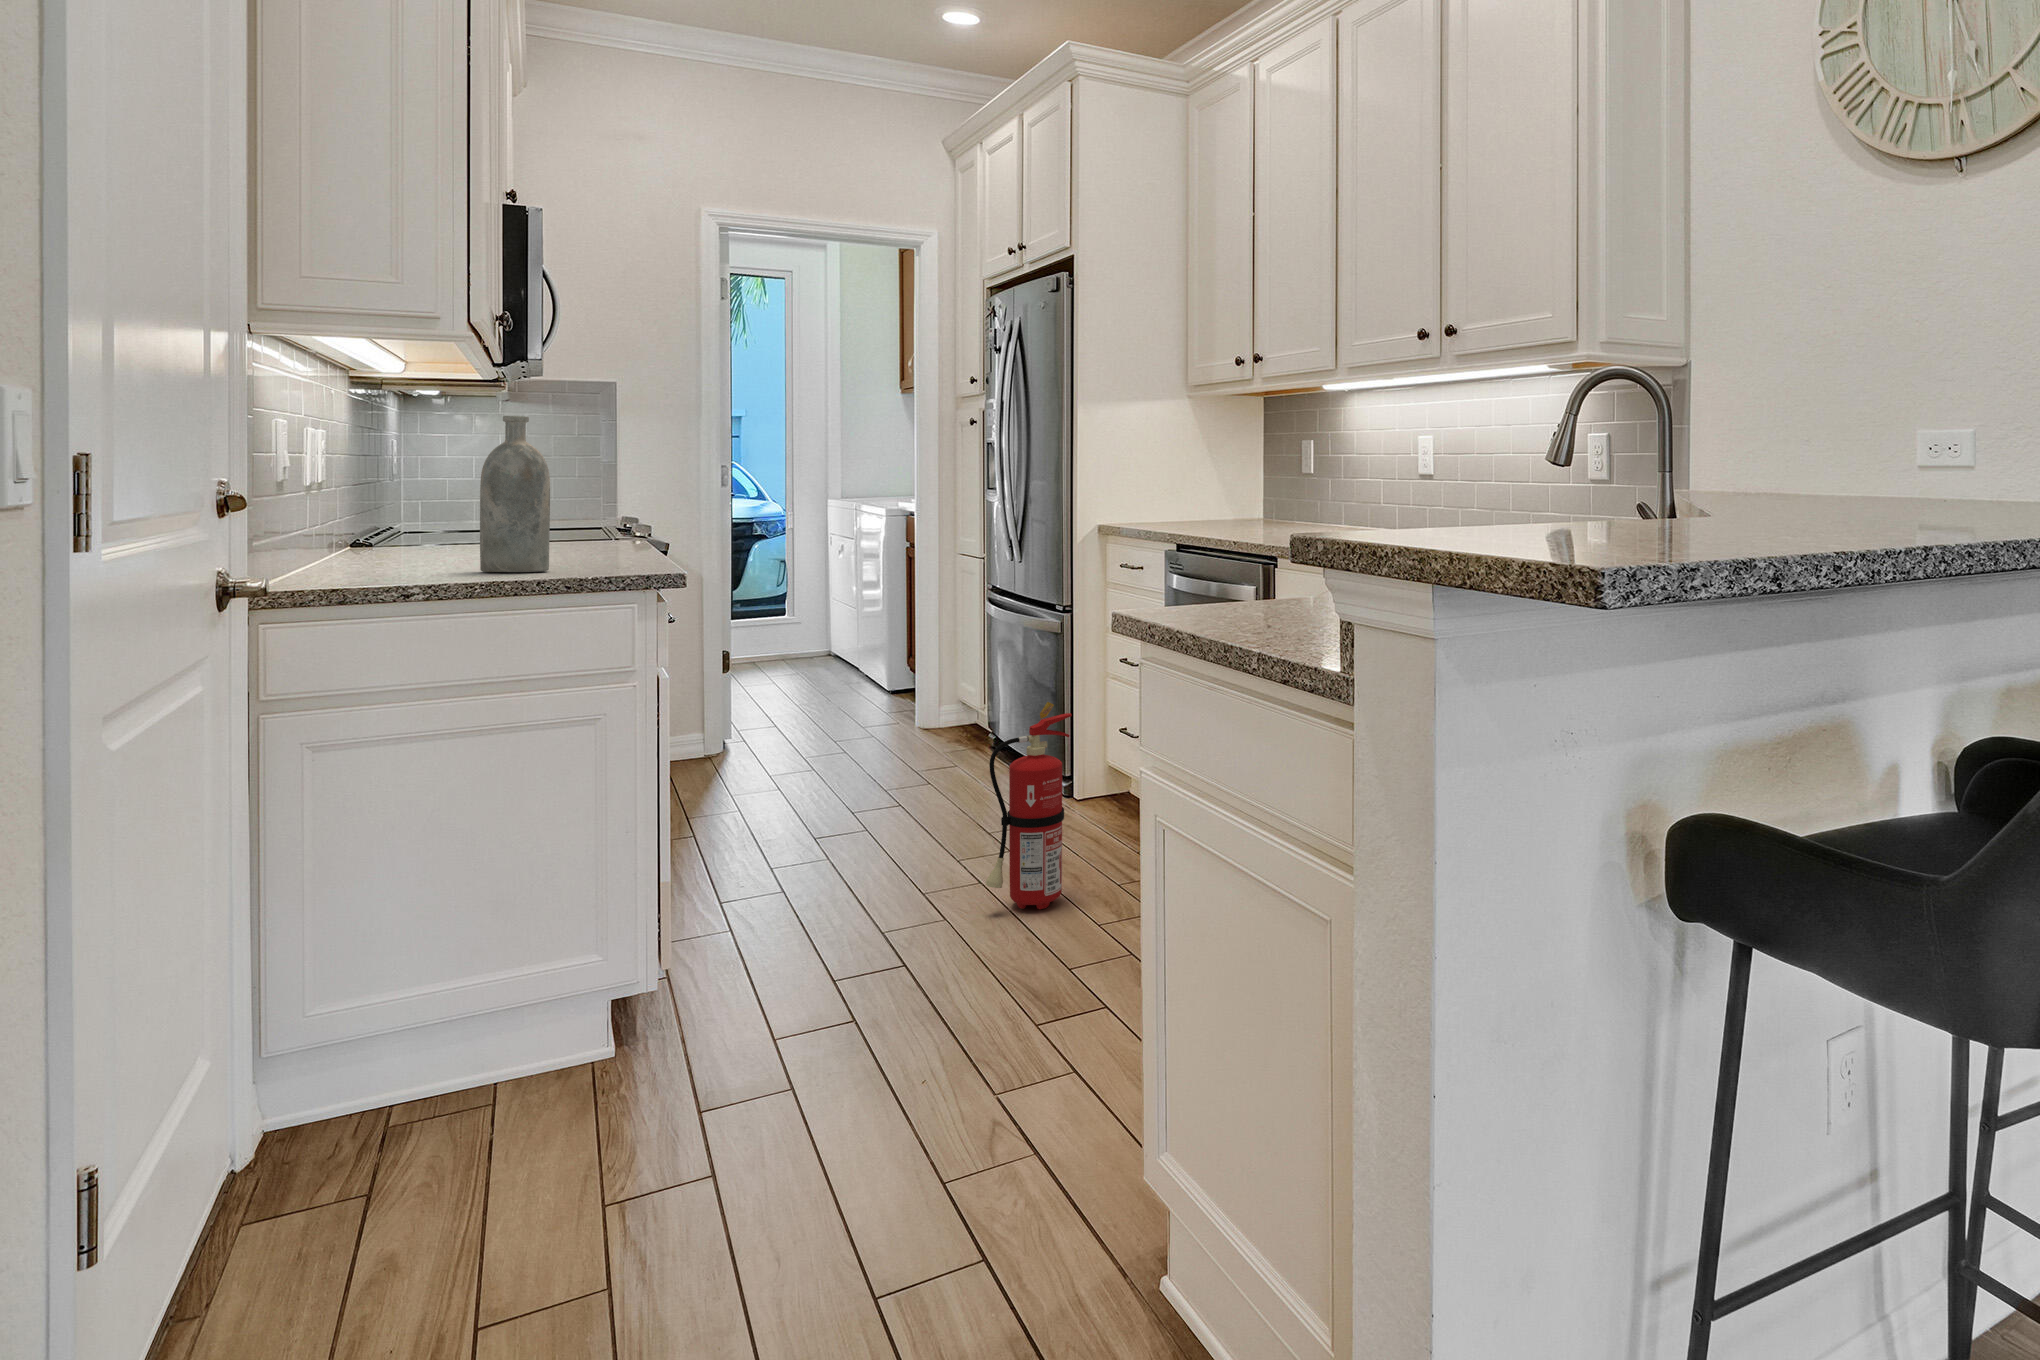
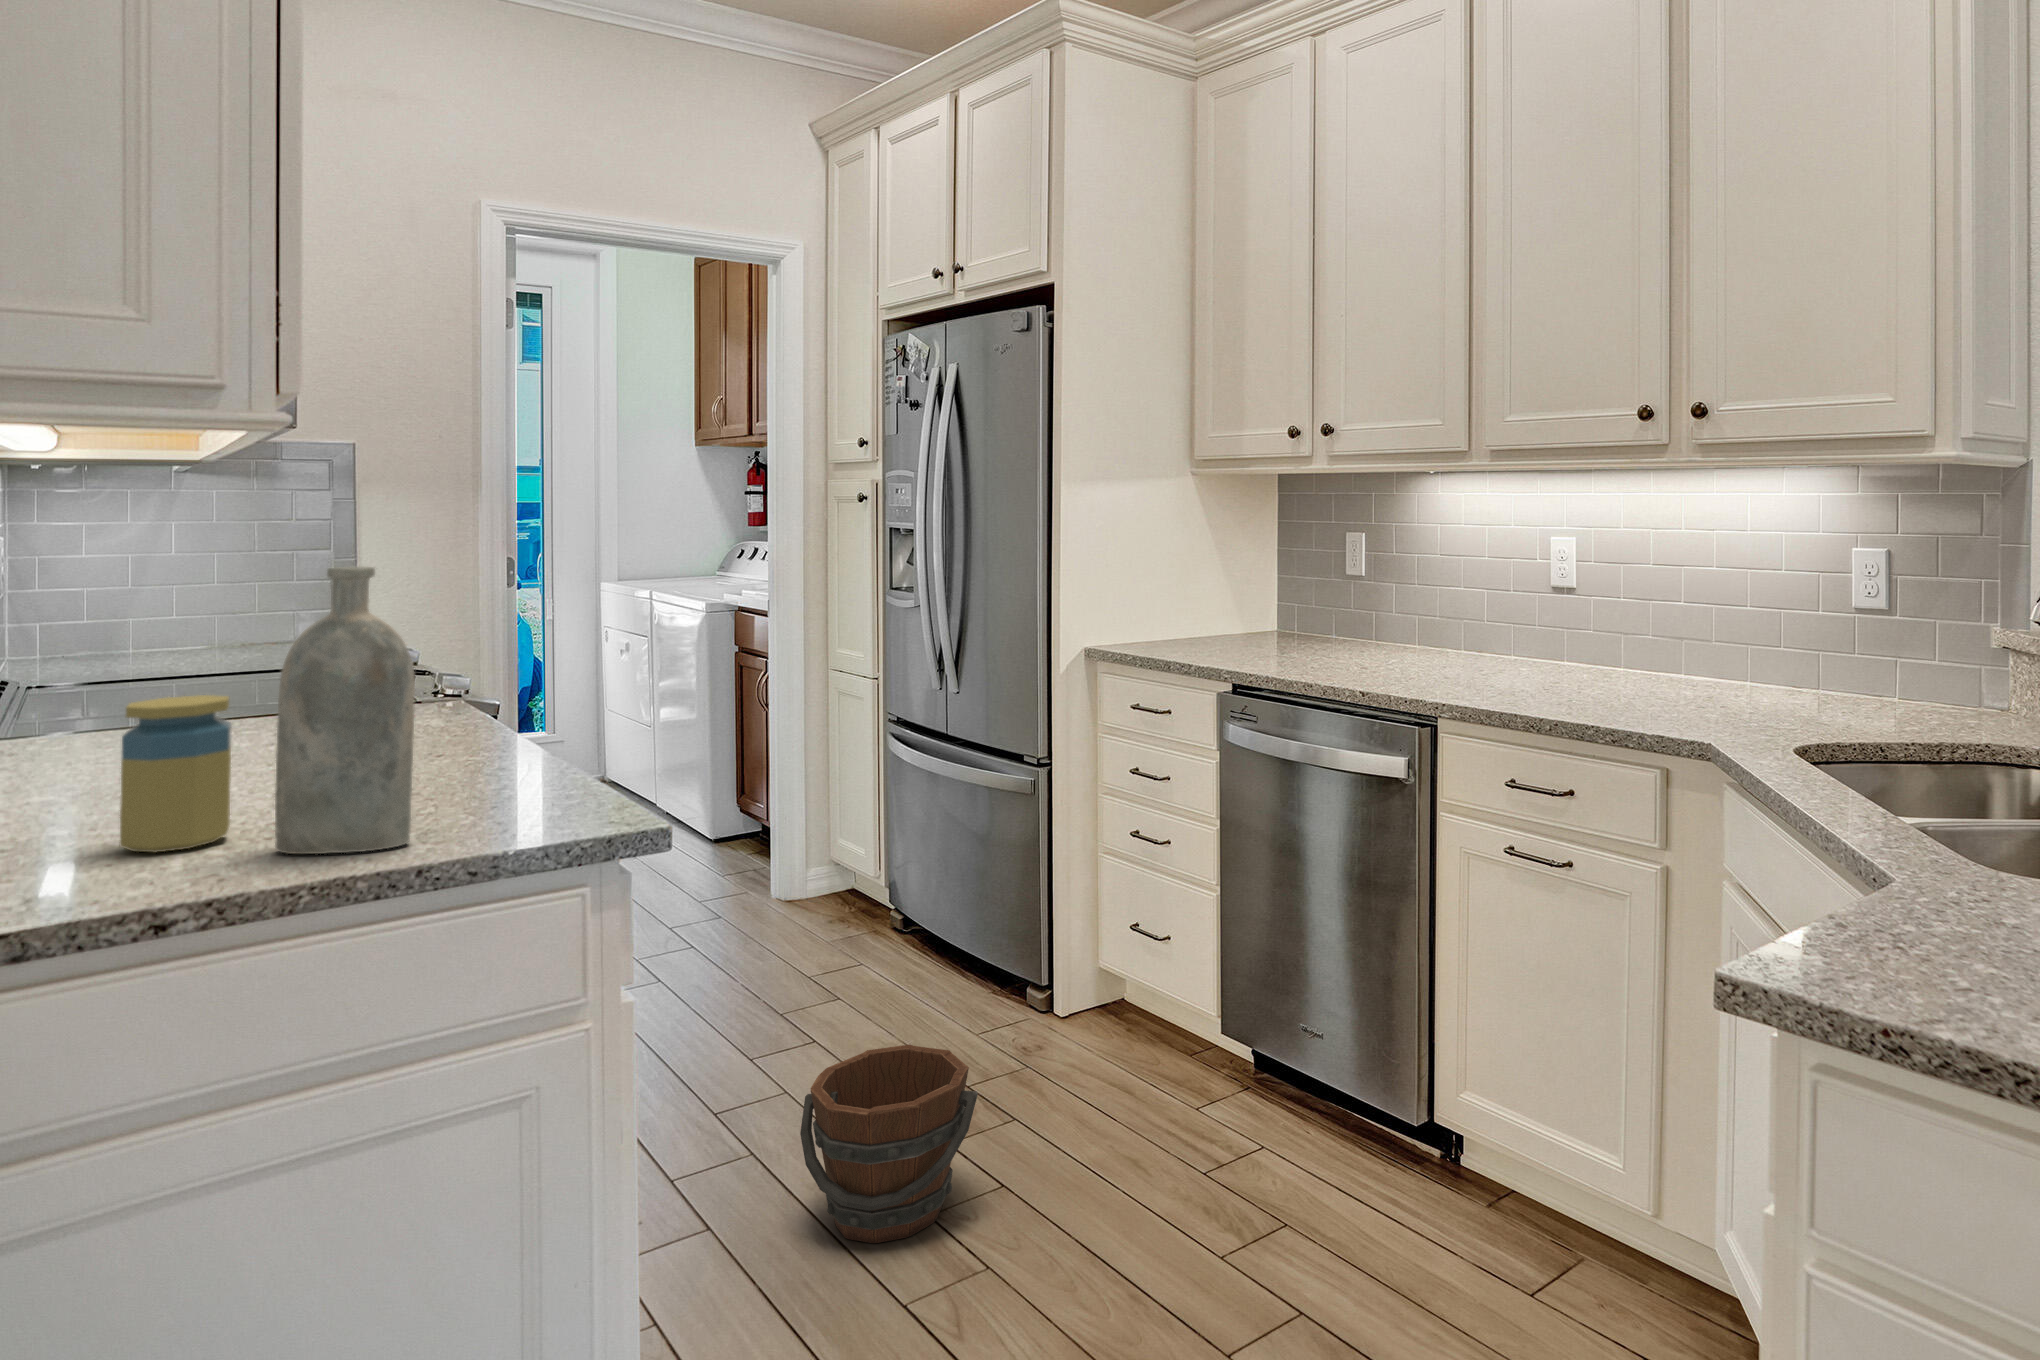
jar: none [407,490,465,571] -> present [120,695,232,852]
fire extinguisher: present [986,702,1072,909] -> none [1041,940,1154,1256]
bucket: none [849,777,963,894] -> present [800,1045,978,1243]

